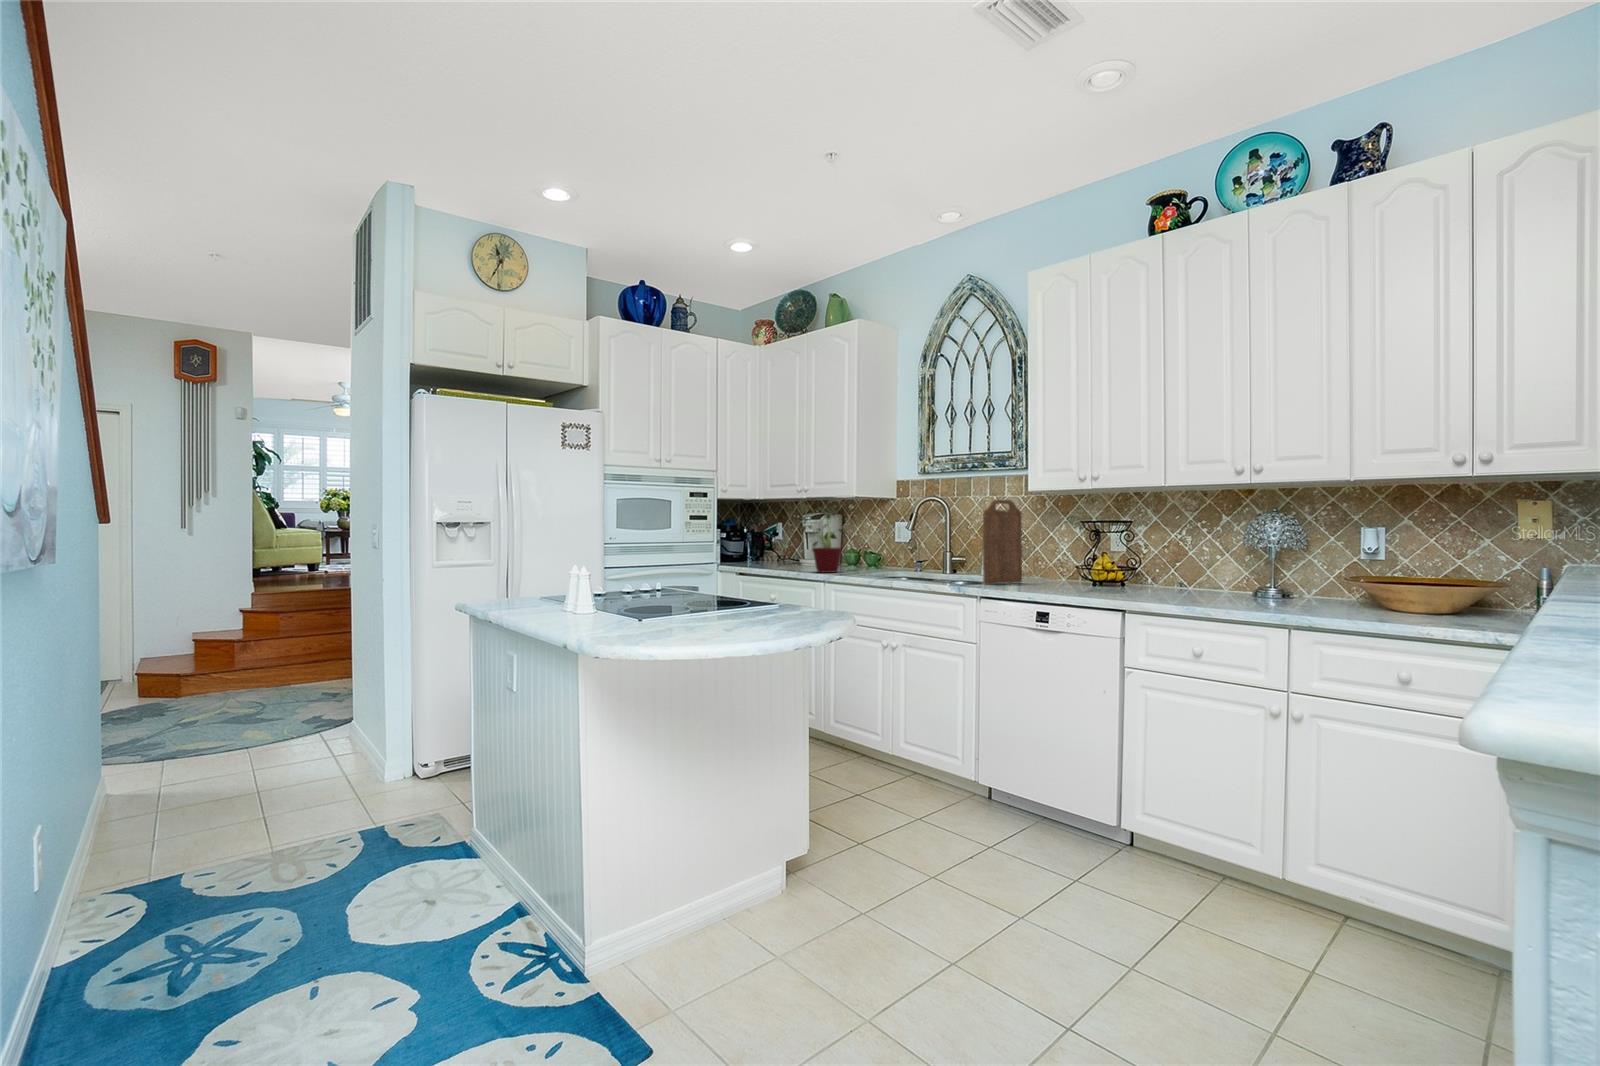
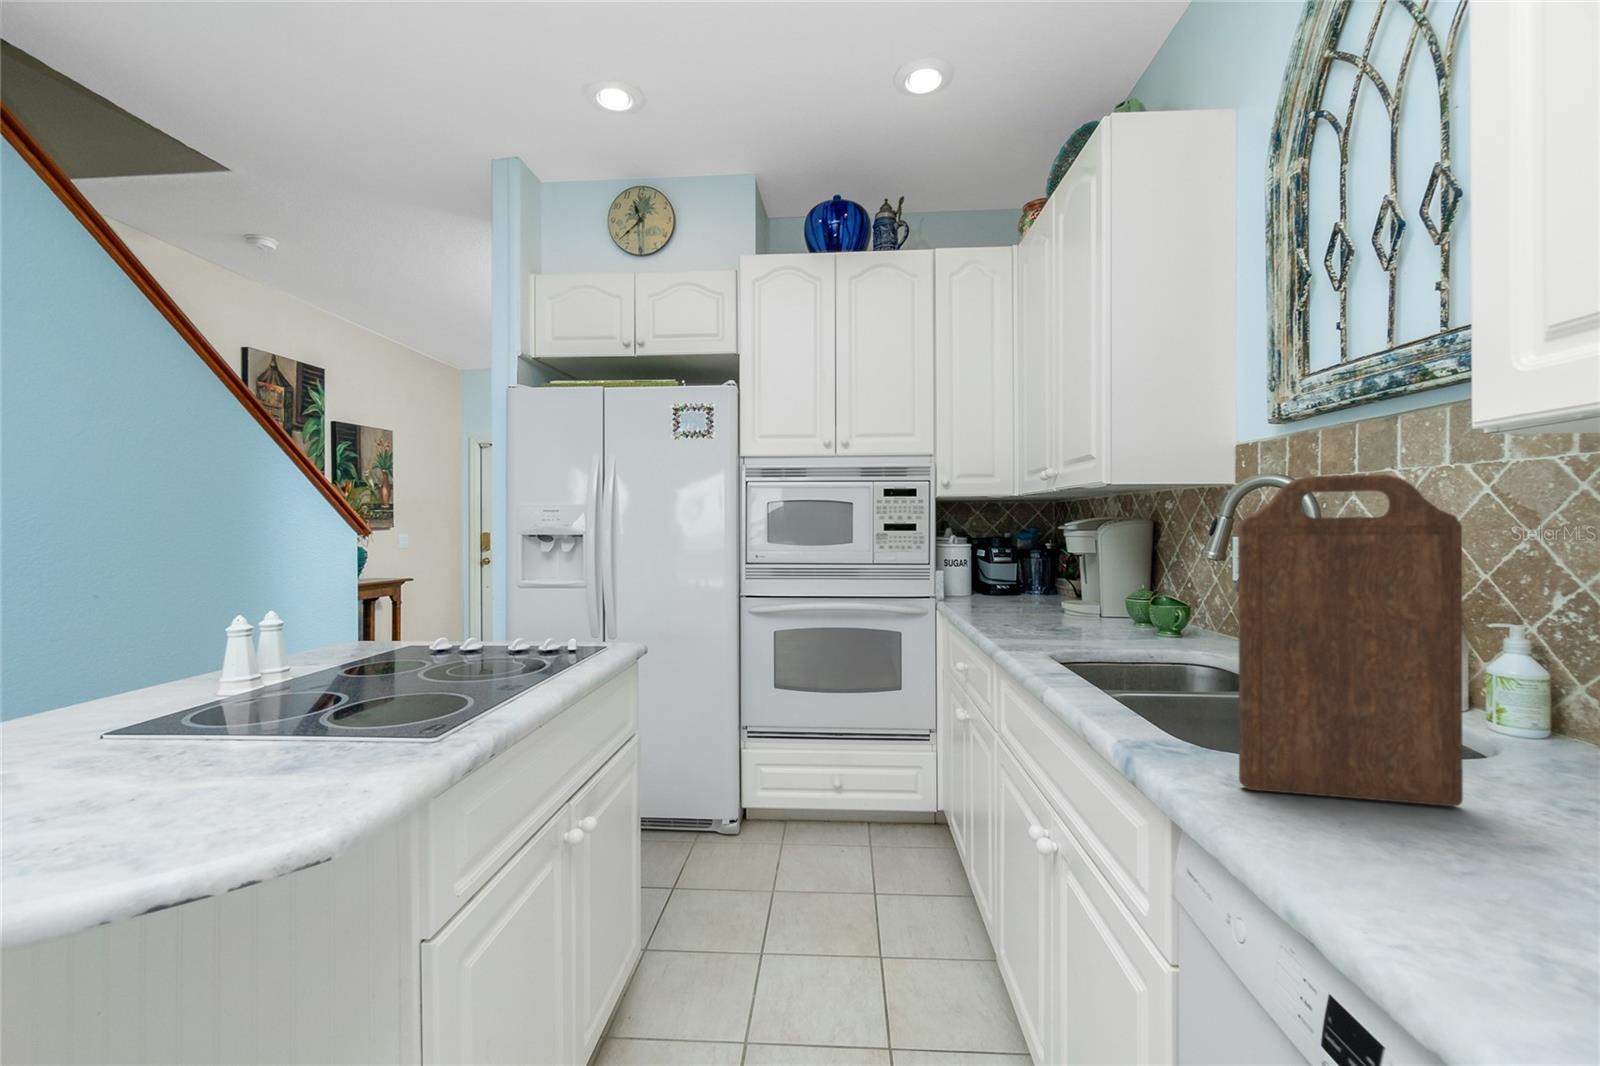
potted plant: present [802,508,845,573] -> none [1008,508,1095,636]

